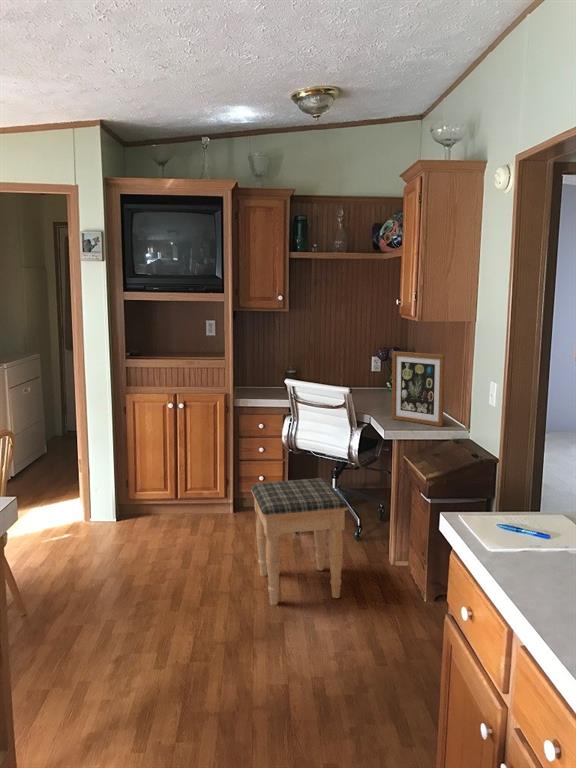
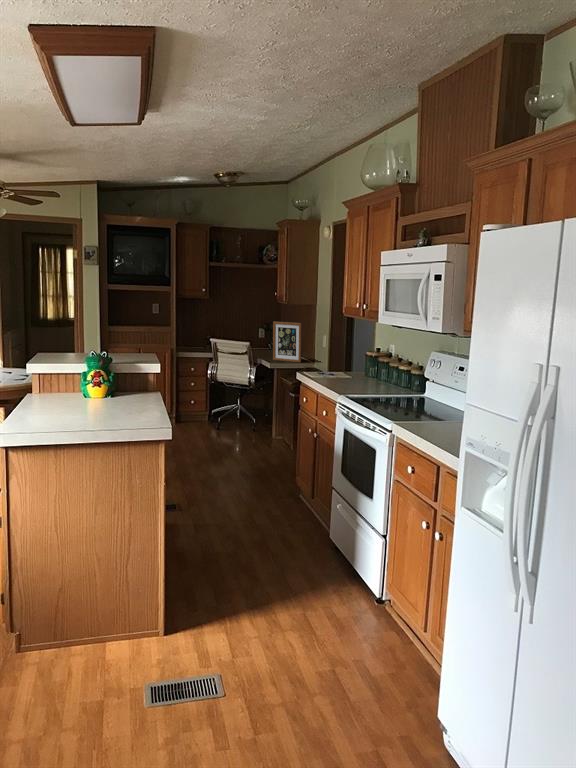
footstool: present [251,478,348,605] -> none [197,391,251,455]

